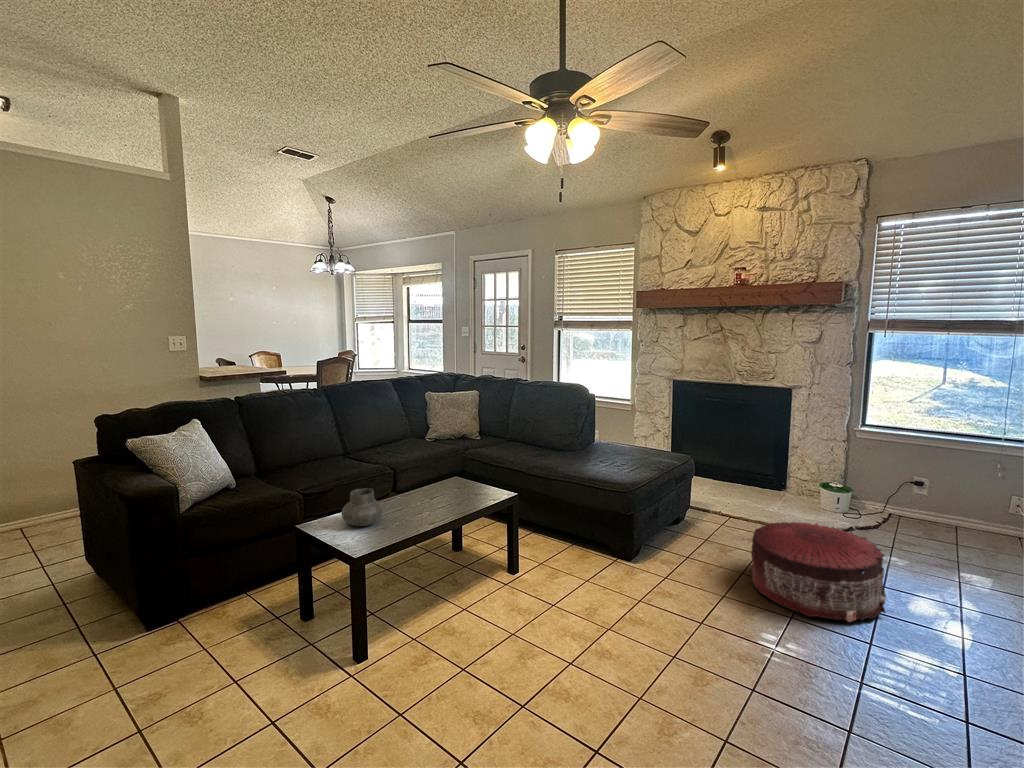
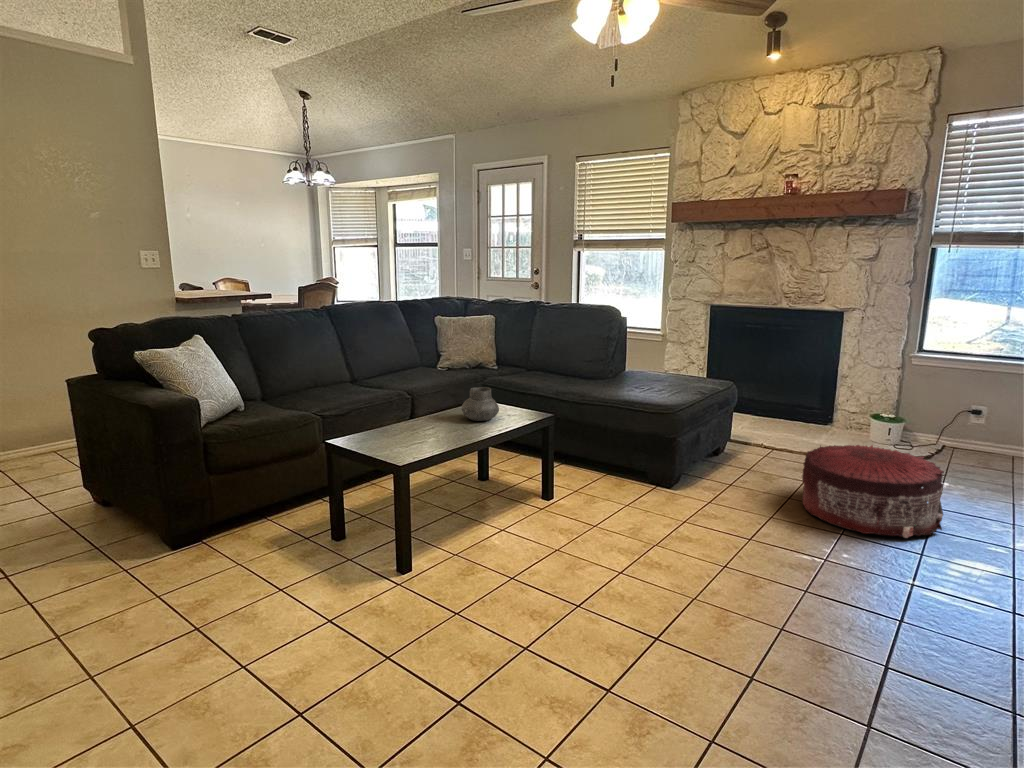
vase: present [342,488,383,526] -> present [462,387,499,421]

